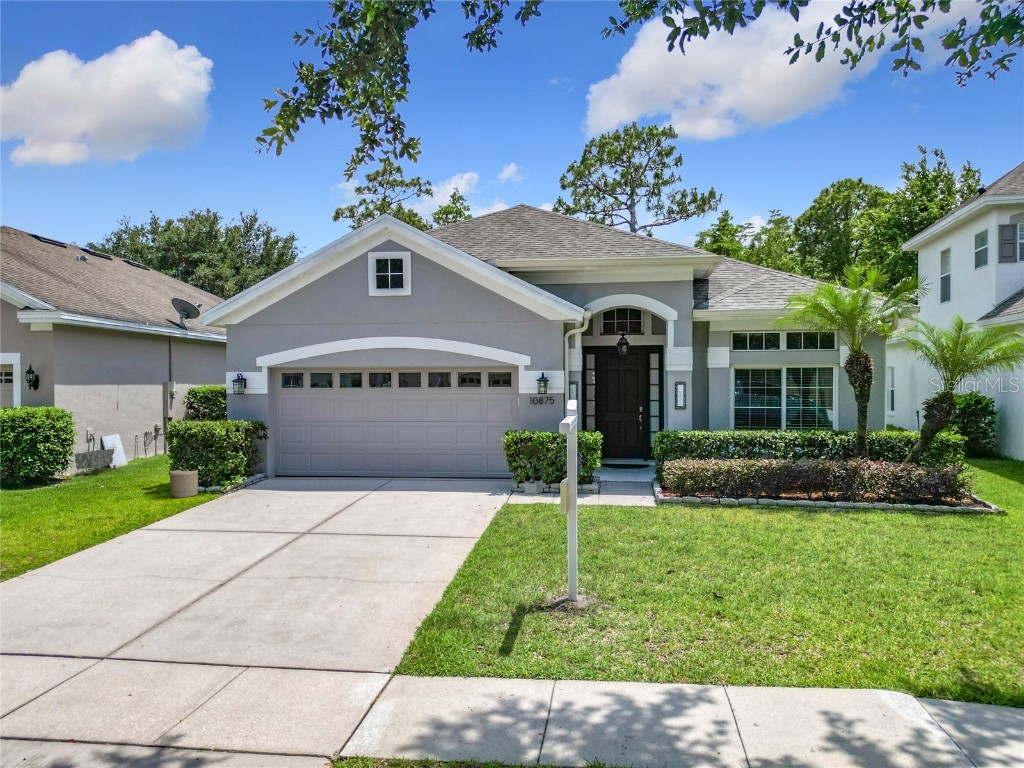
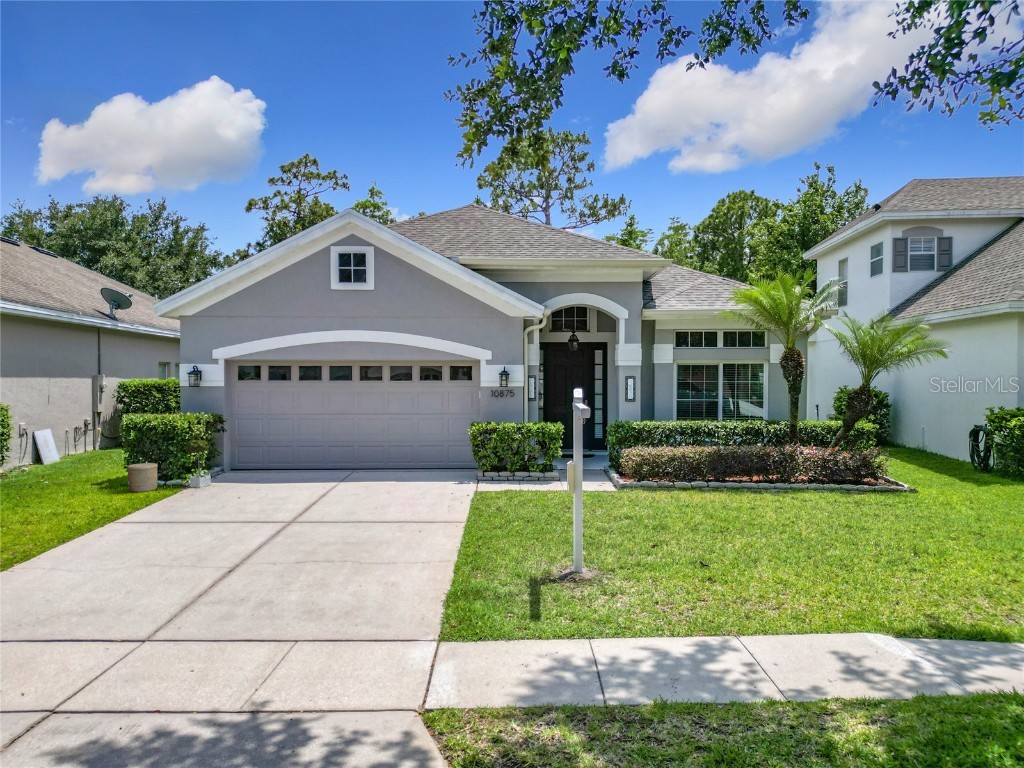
potted tree: present [521,444,543,494] -> present [185,440,211,488]
bench: present [75,447,116,476] -> none [7,443,54,473]

